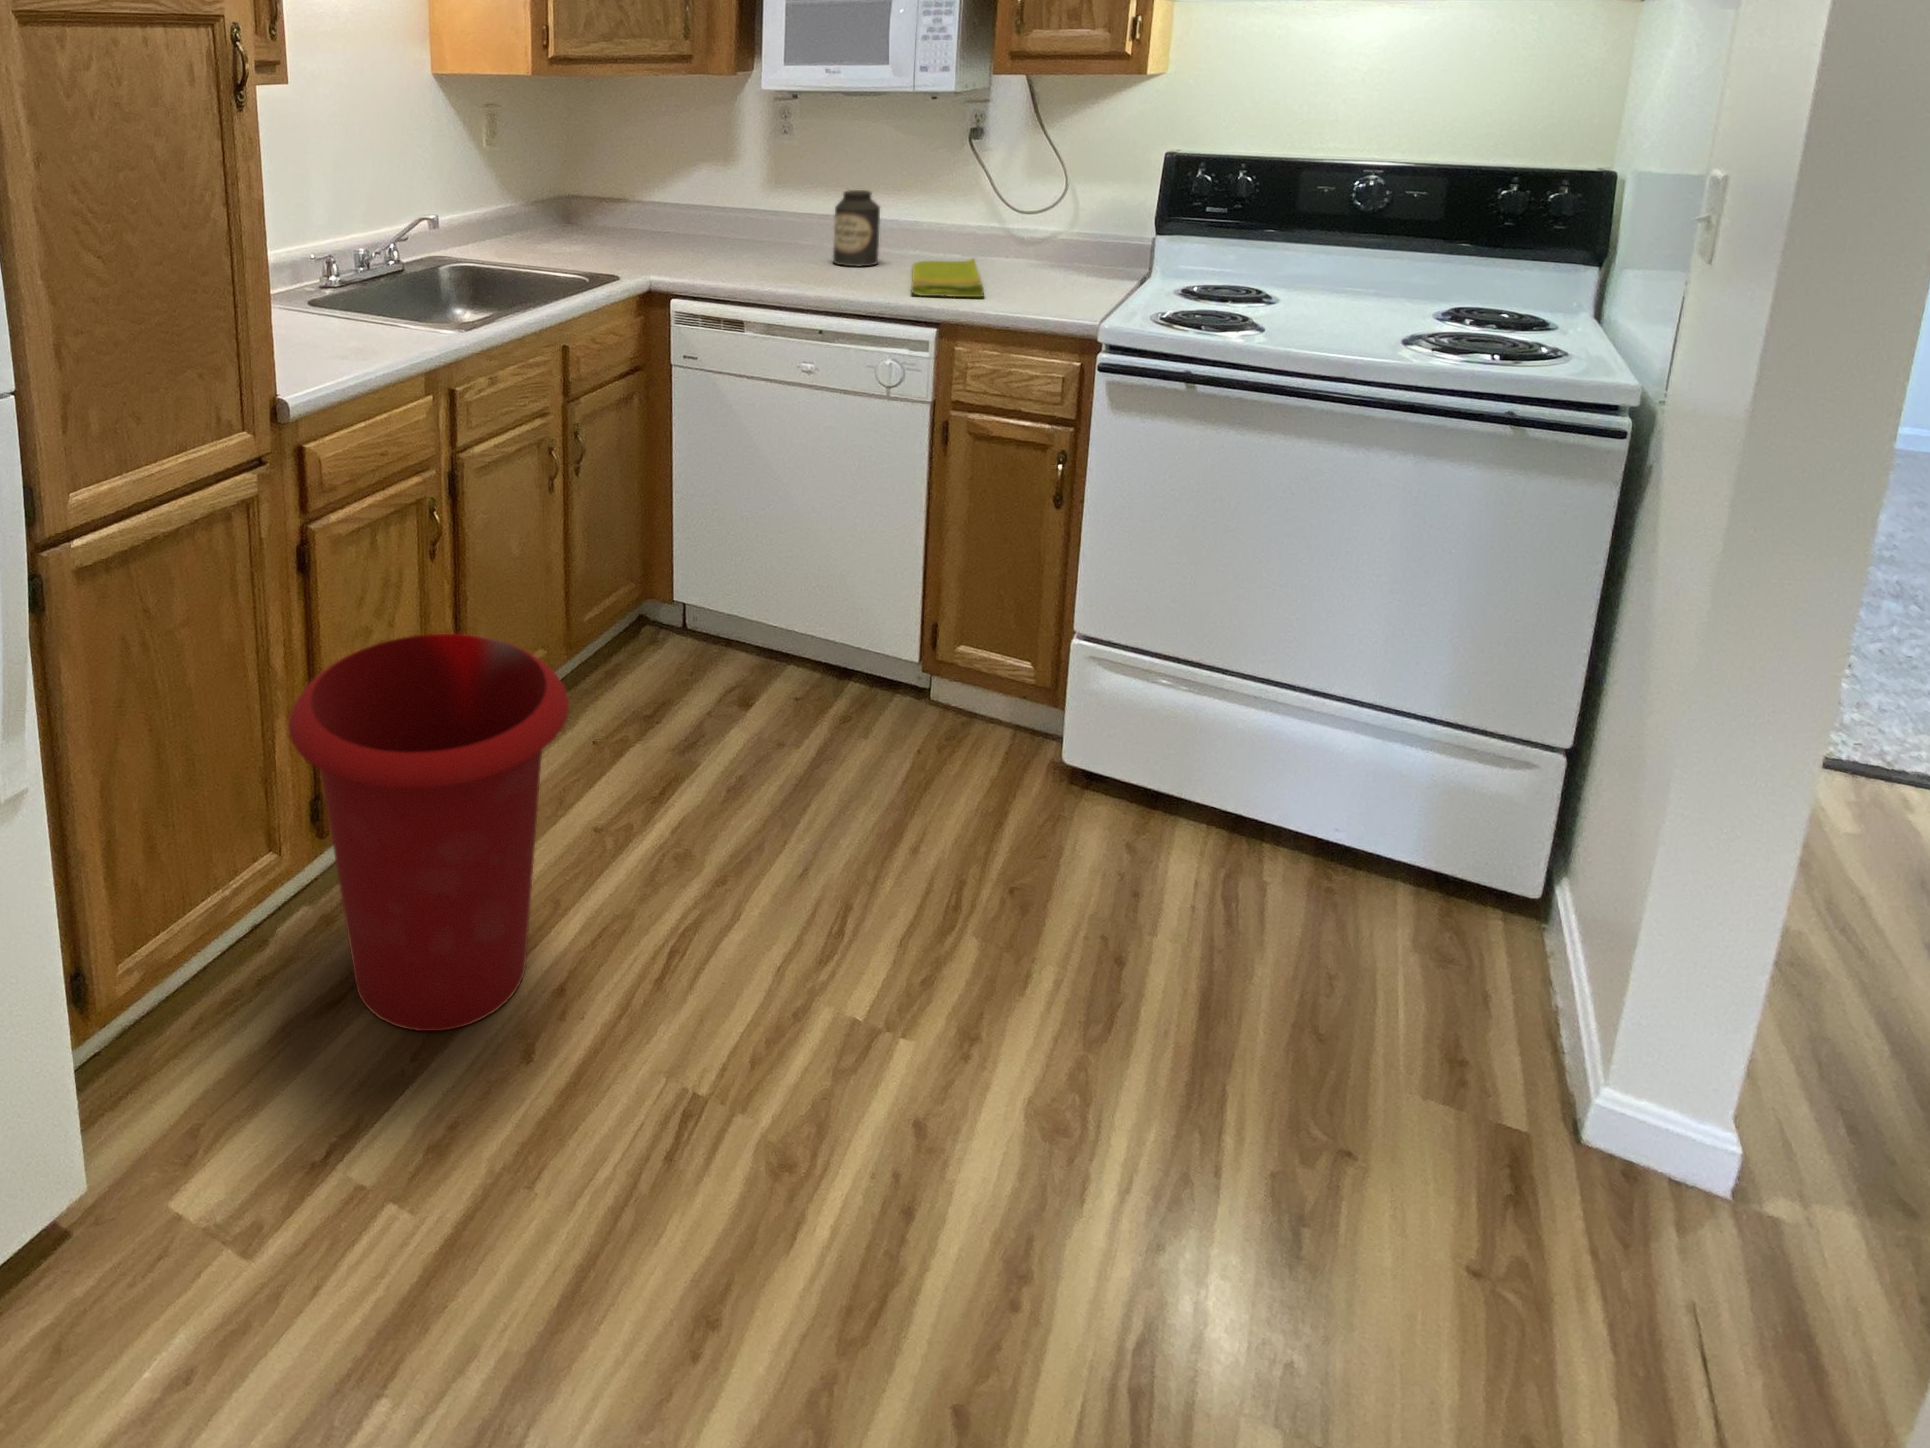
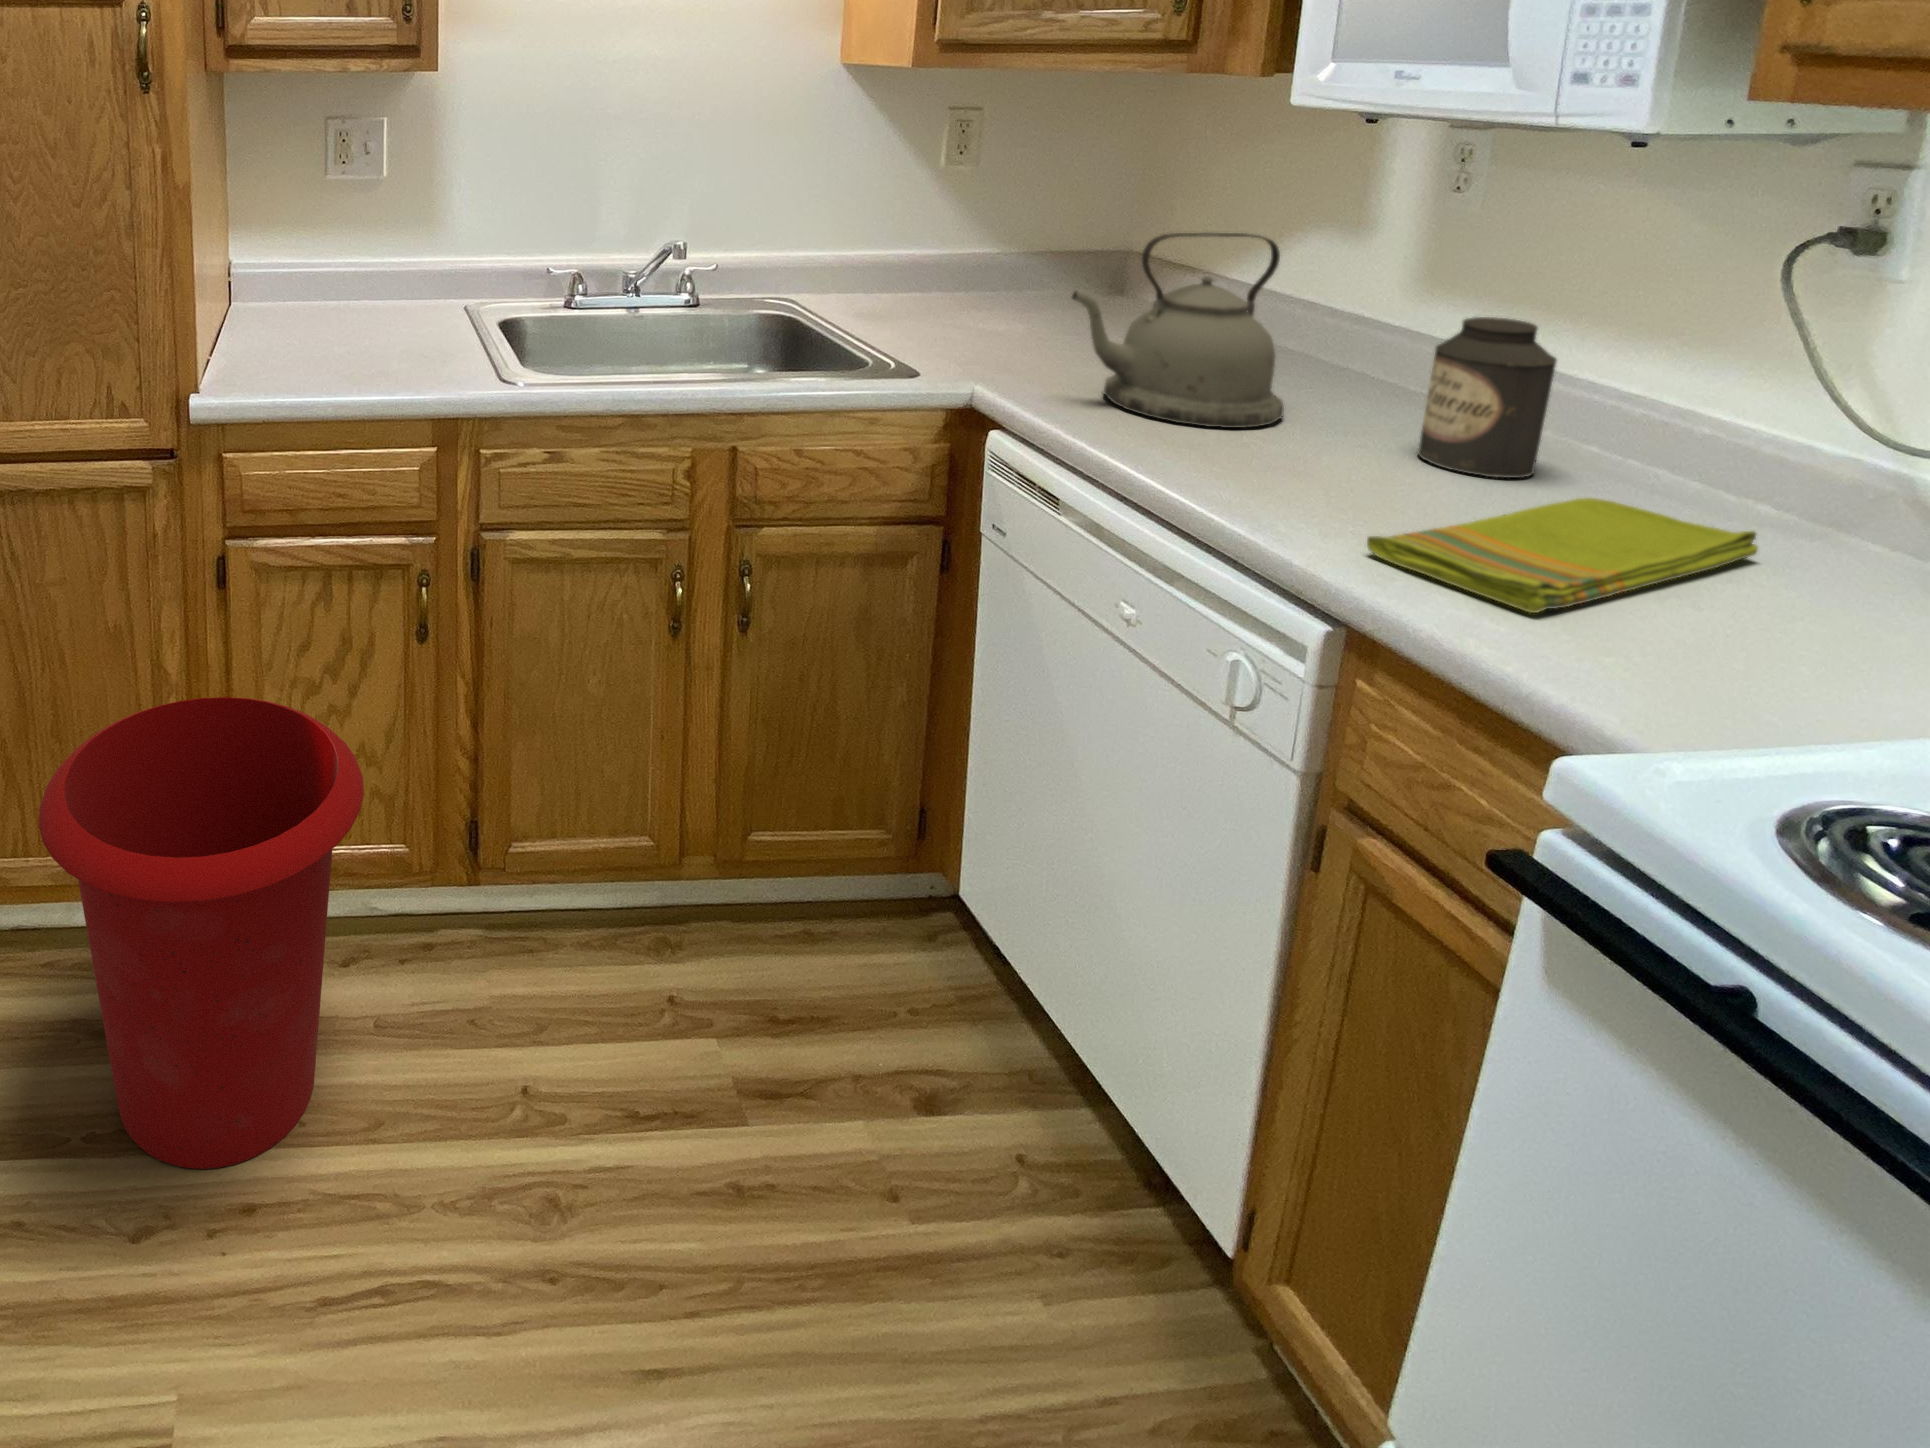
kettle: none [686,165,775,274] -> present [1072,233,1284,428]

